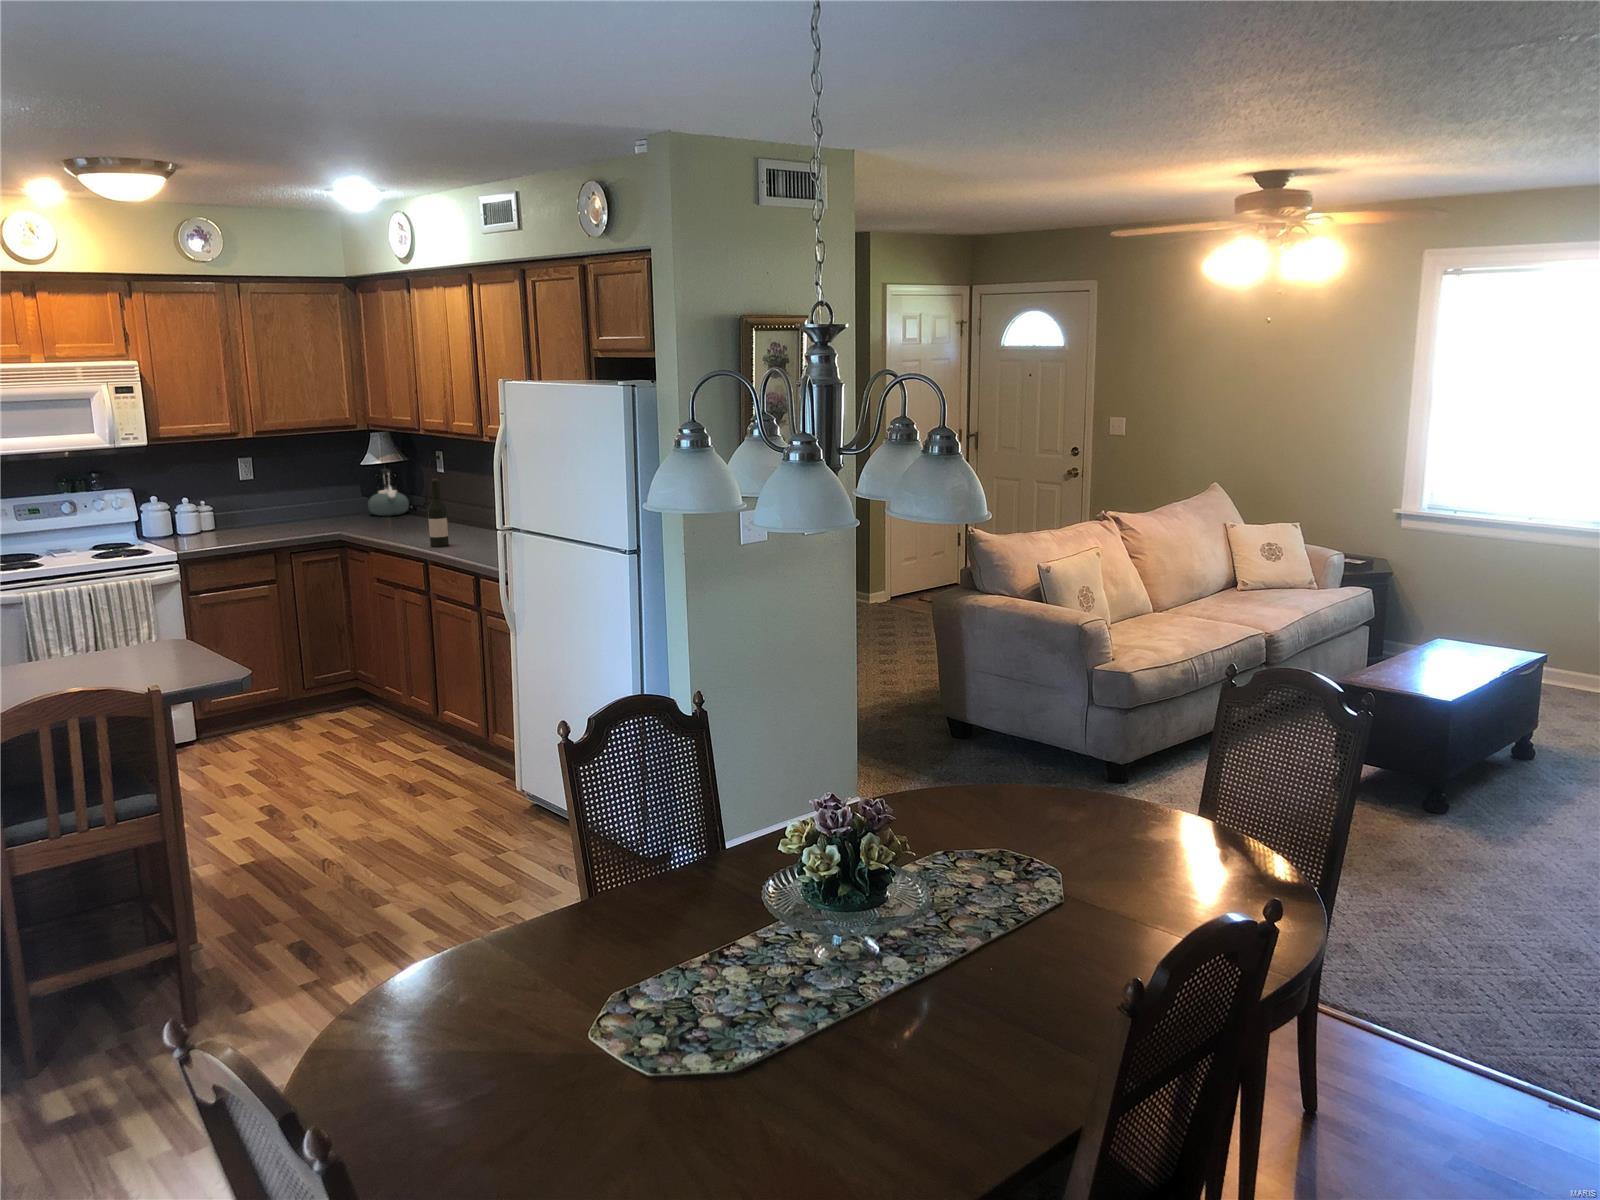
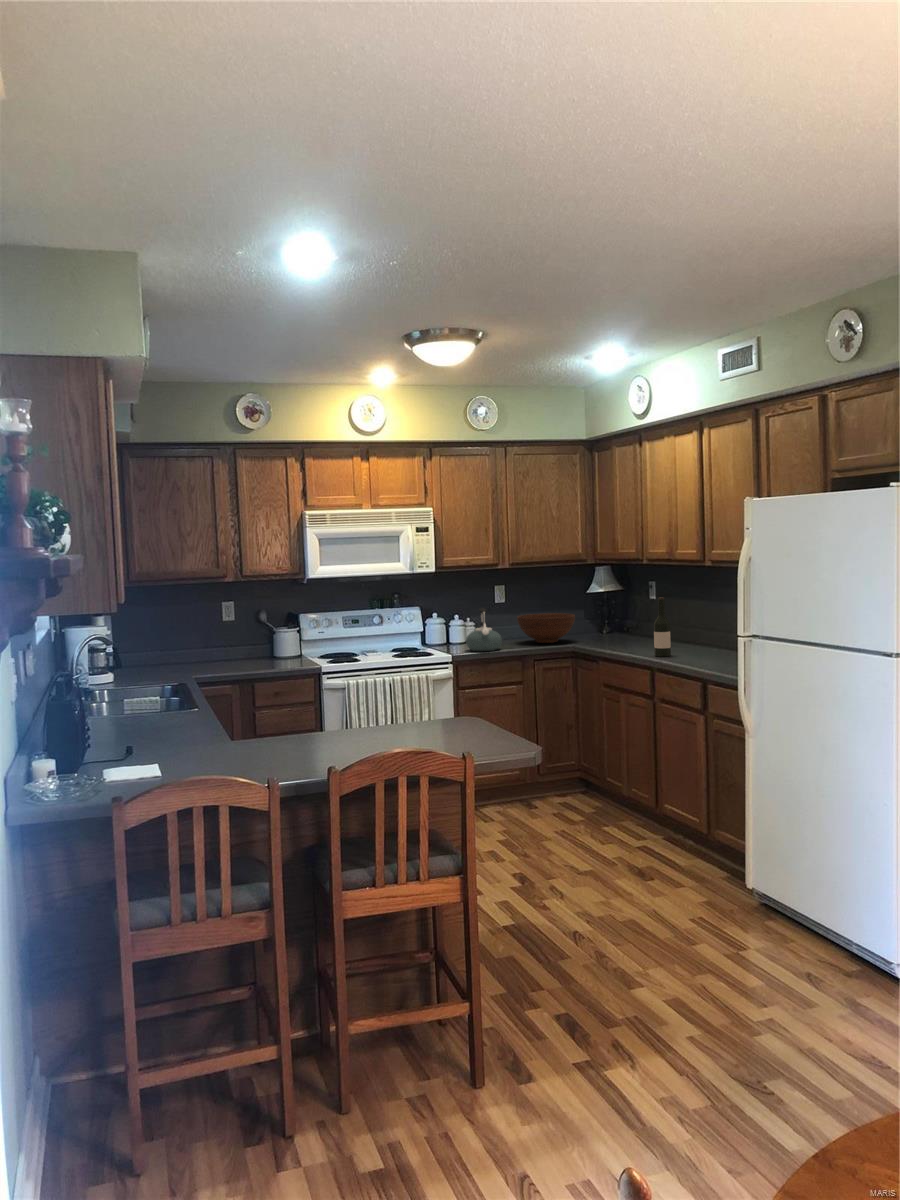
kettle: present [368,469,409,516] -> present [466,608,502,651]
fruit bowl: none [267,492,343,530] -> present [517,613,575,643]

